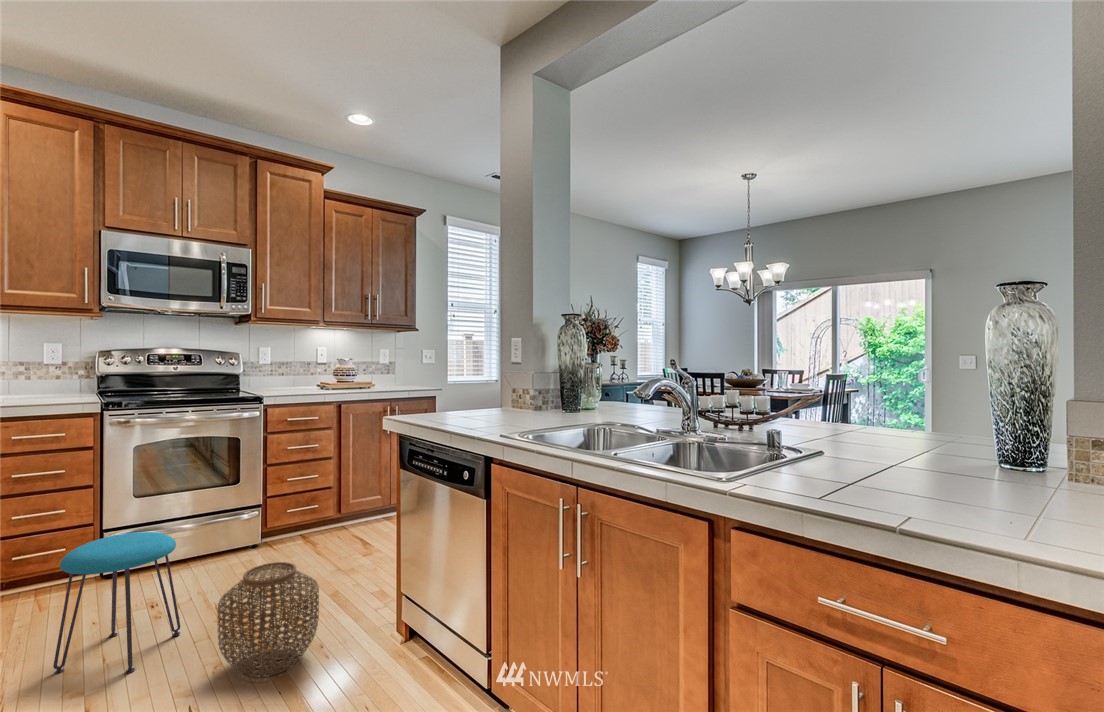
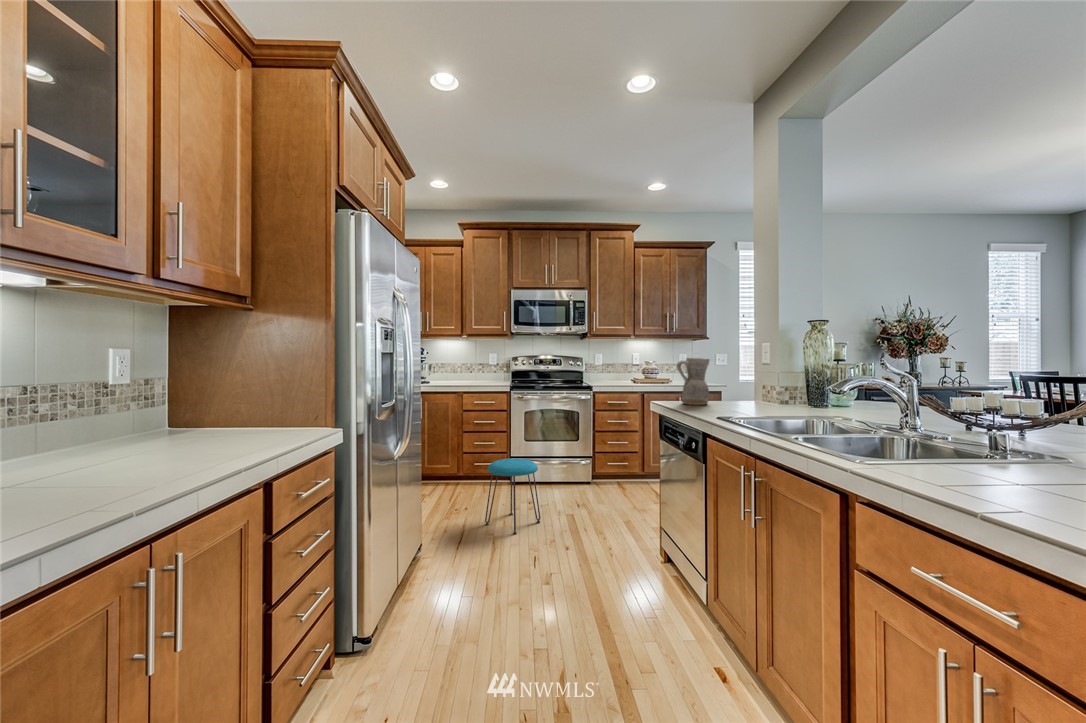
ceramic pitcher: none [423,357,463,419] -> present [677,358,709,405]
woven basket: present [217,562,319,677] -> none [553,489,609,558]

